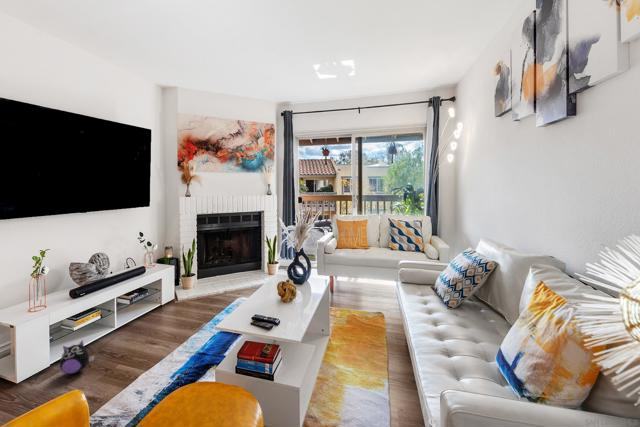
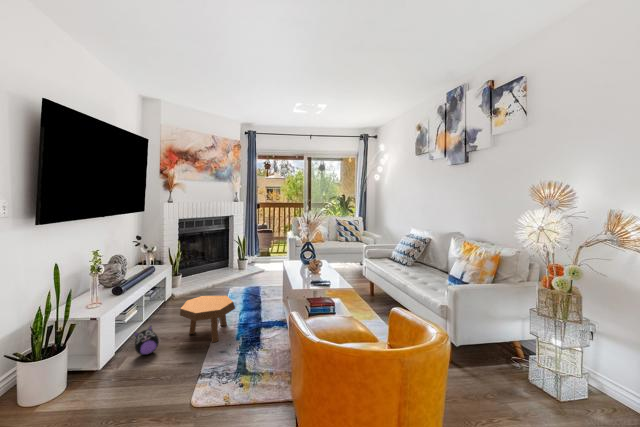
footstool: none [120,309,188,373] -> present [180,296,235,343]

